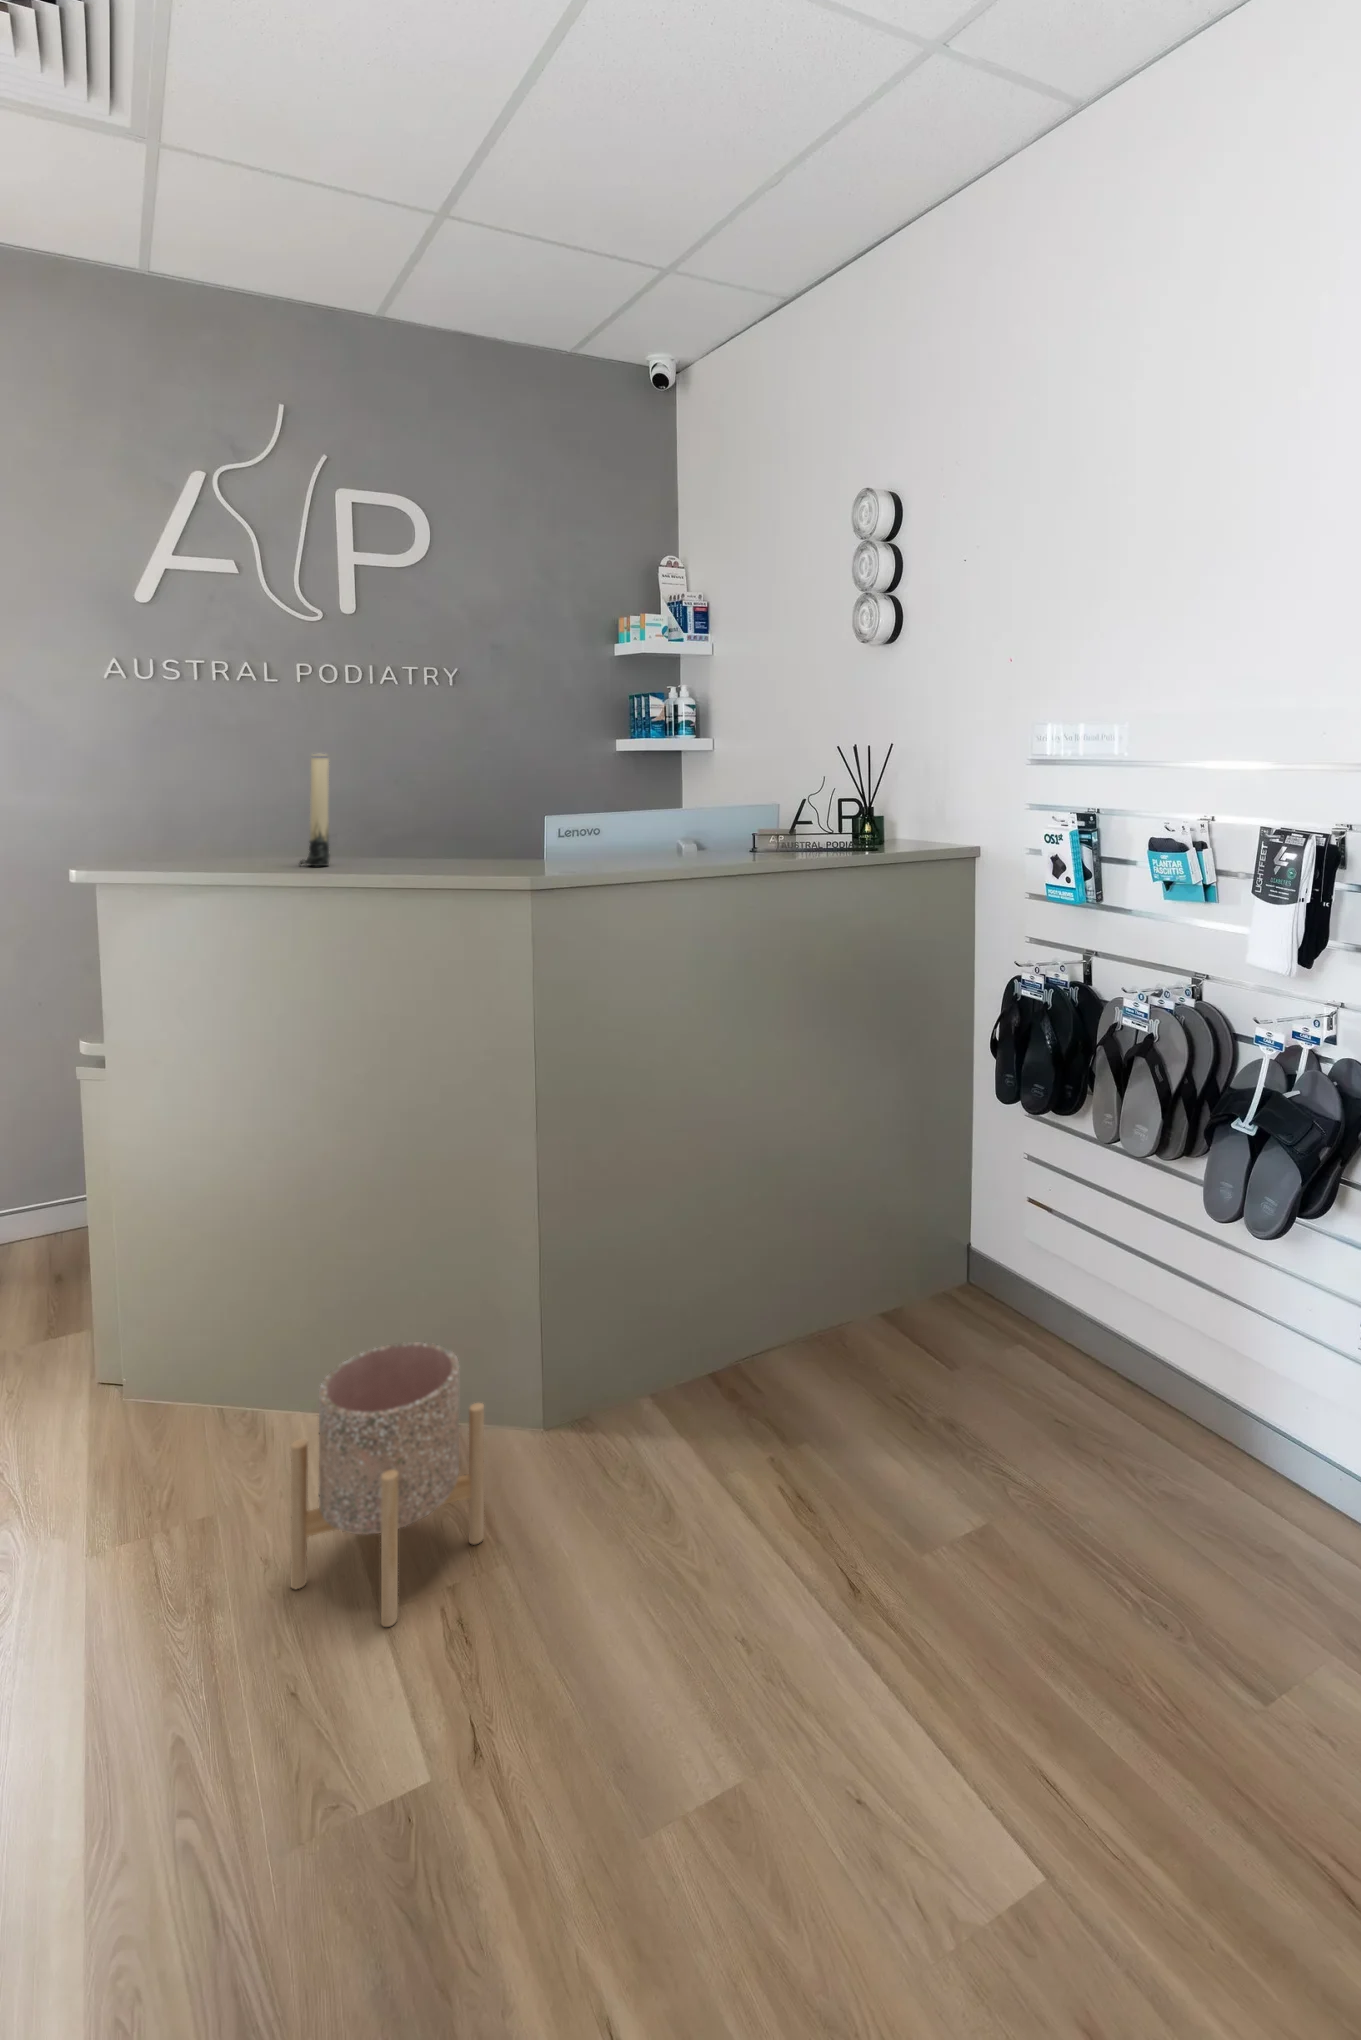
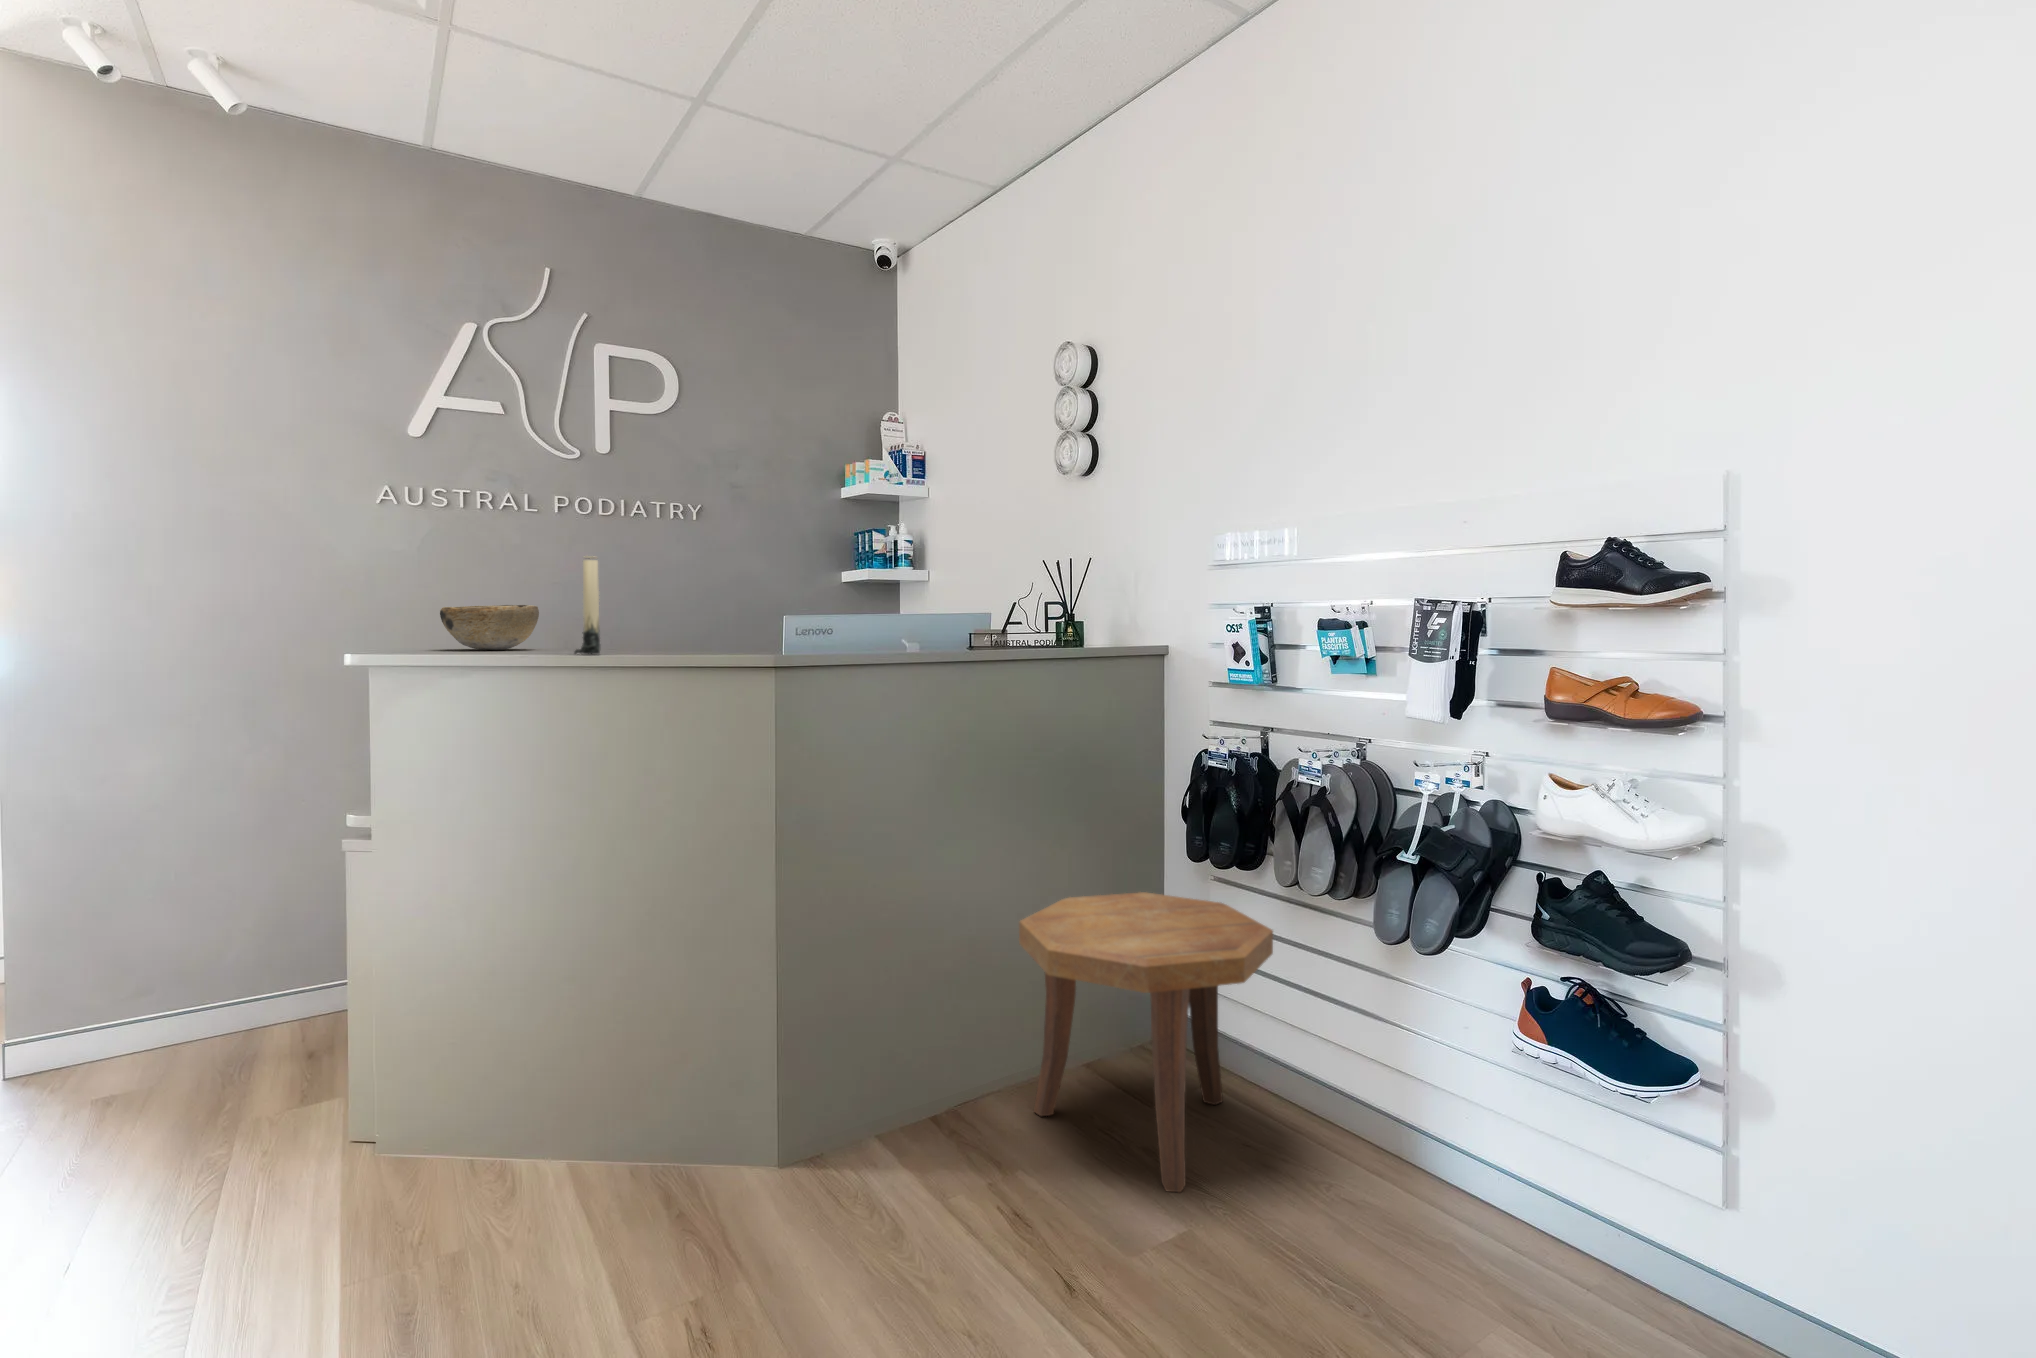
decorative bowl: none [148,795,264,850] -> present [440,605,539,650]
side table: none [807,1135,1097,1515] -> present [1019,892,1273,1192]
planter: present [291,1342,484,1627] -> none [586,1042,747,1263]

